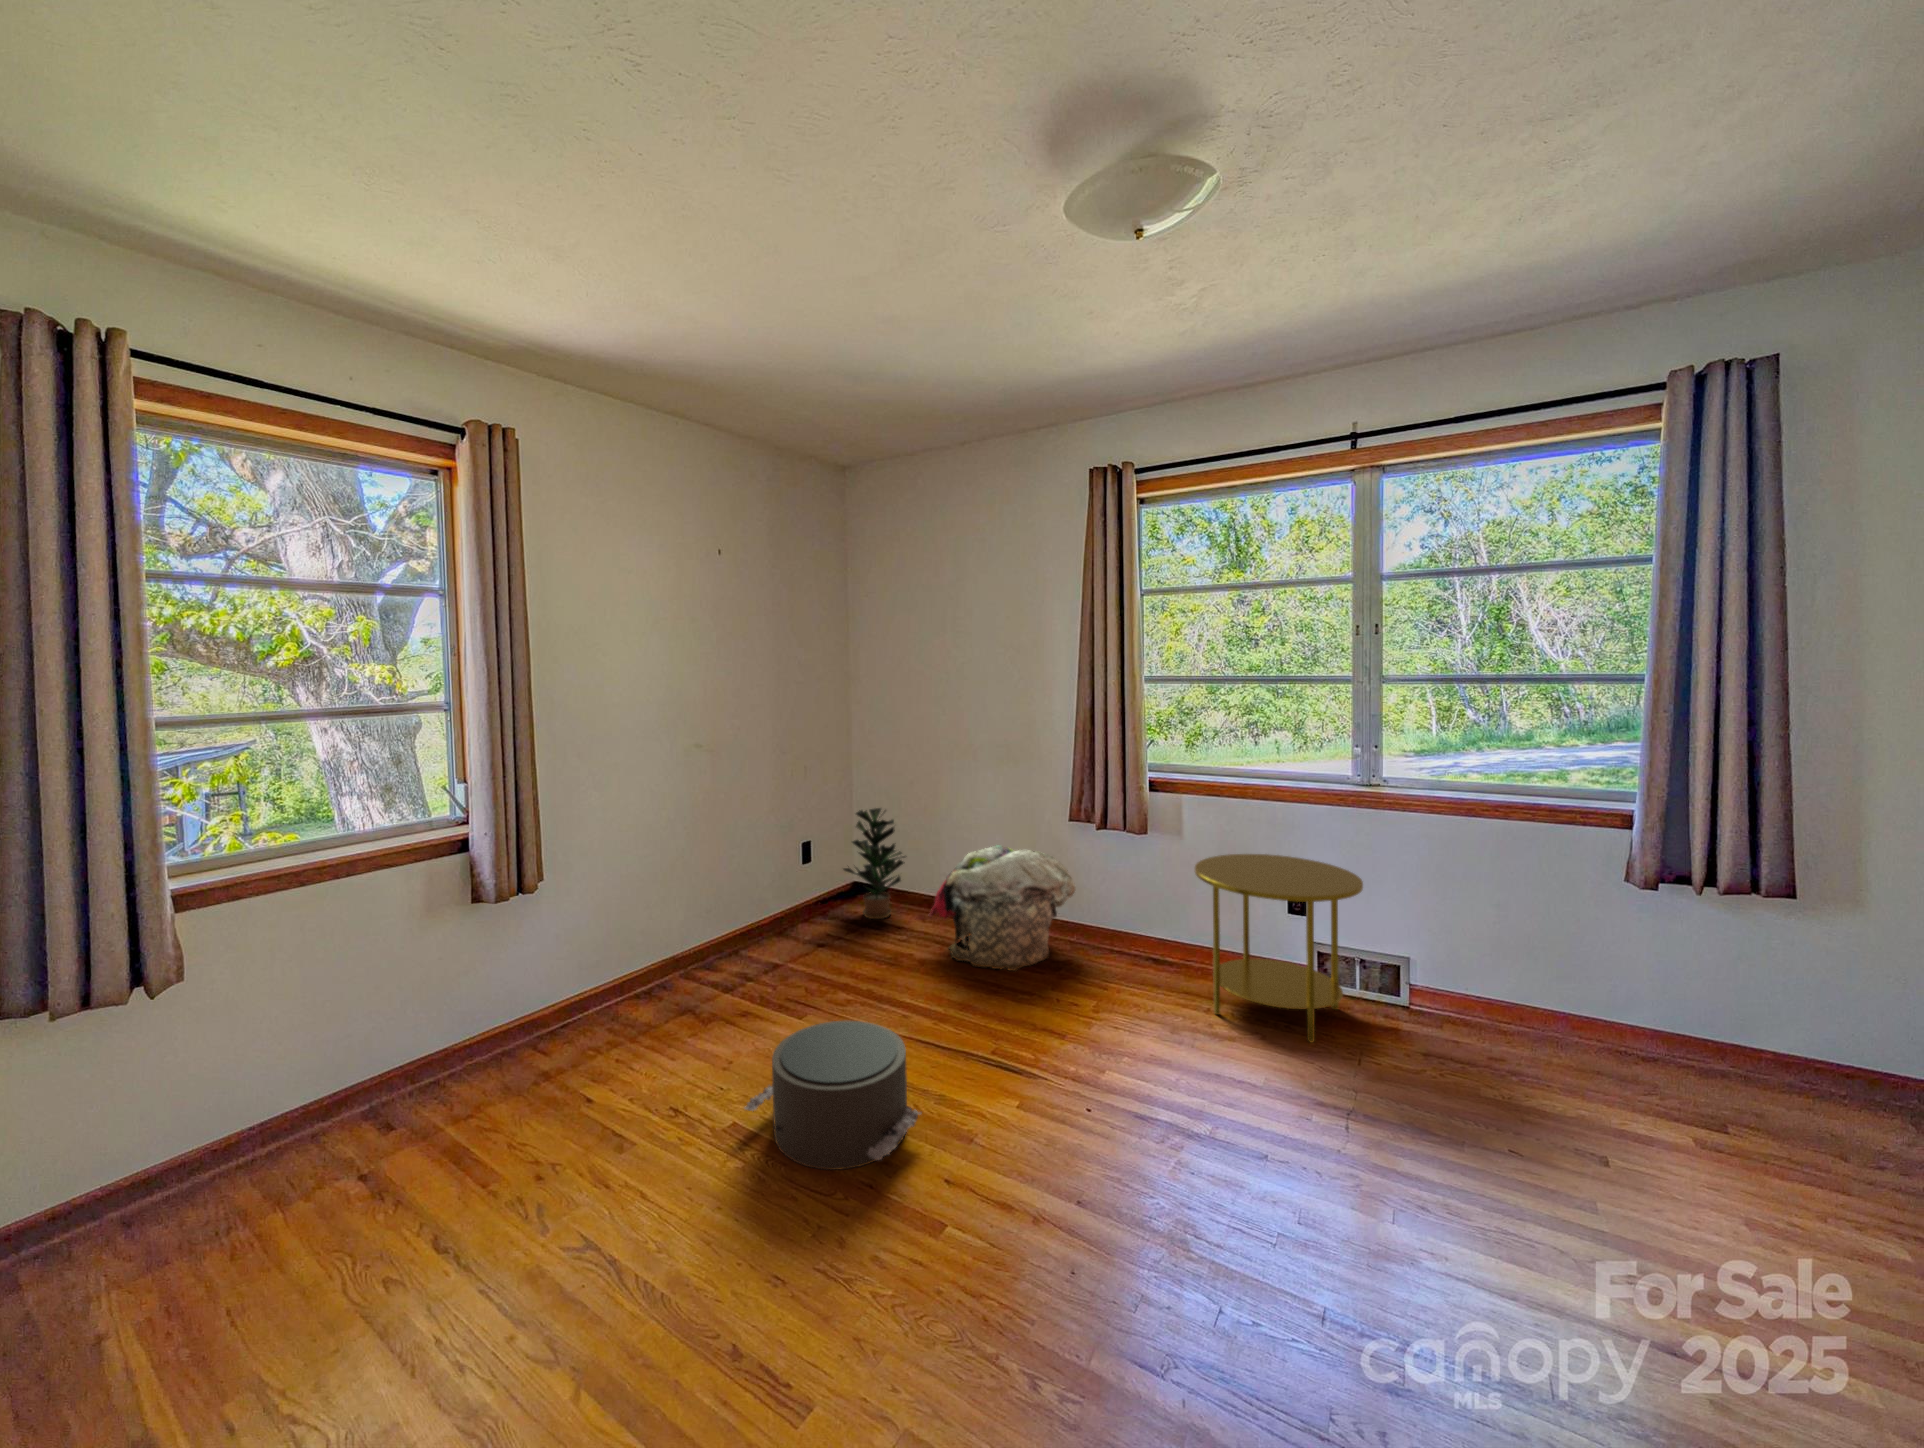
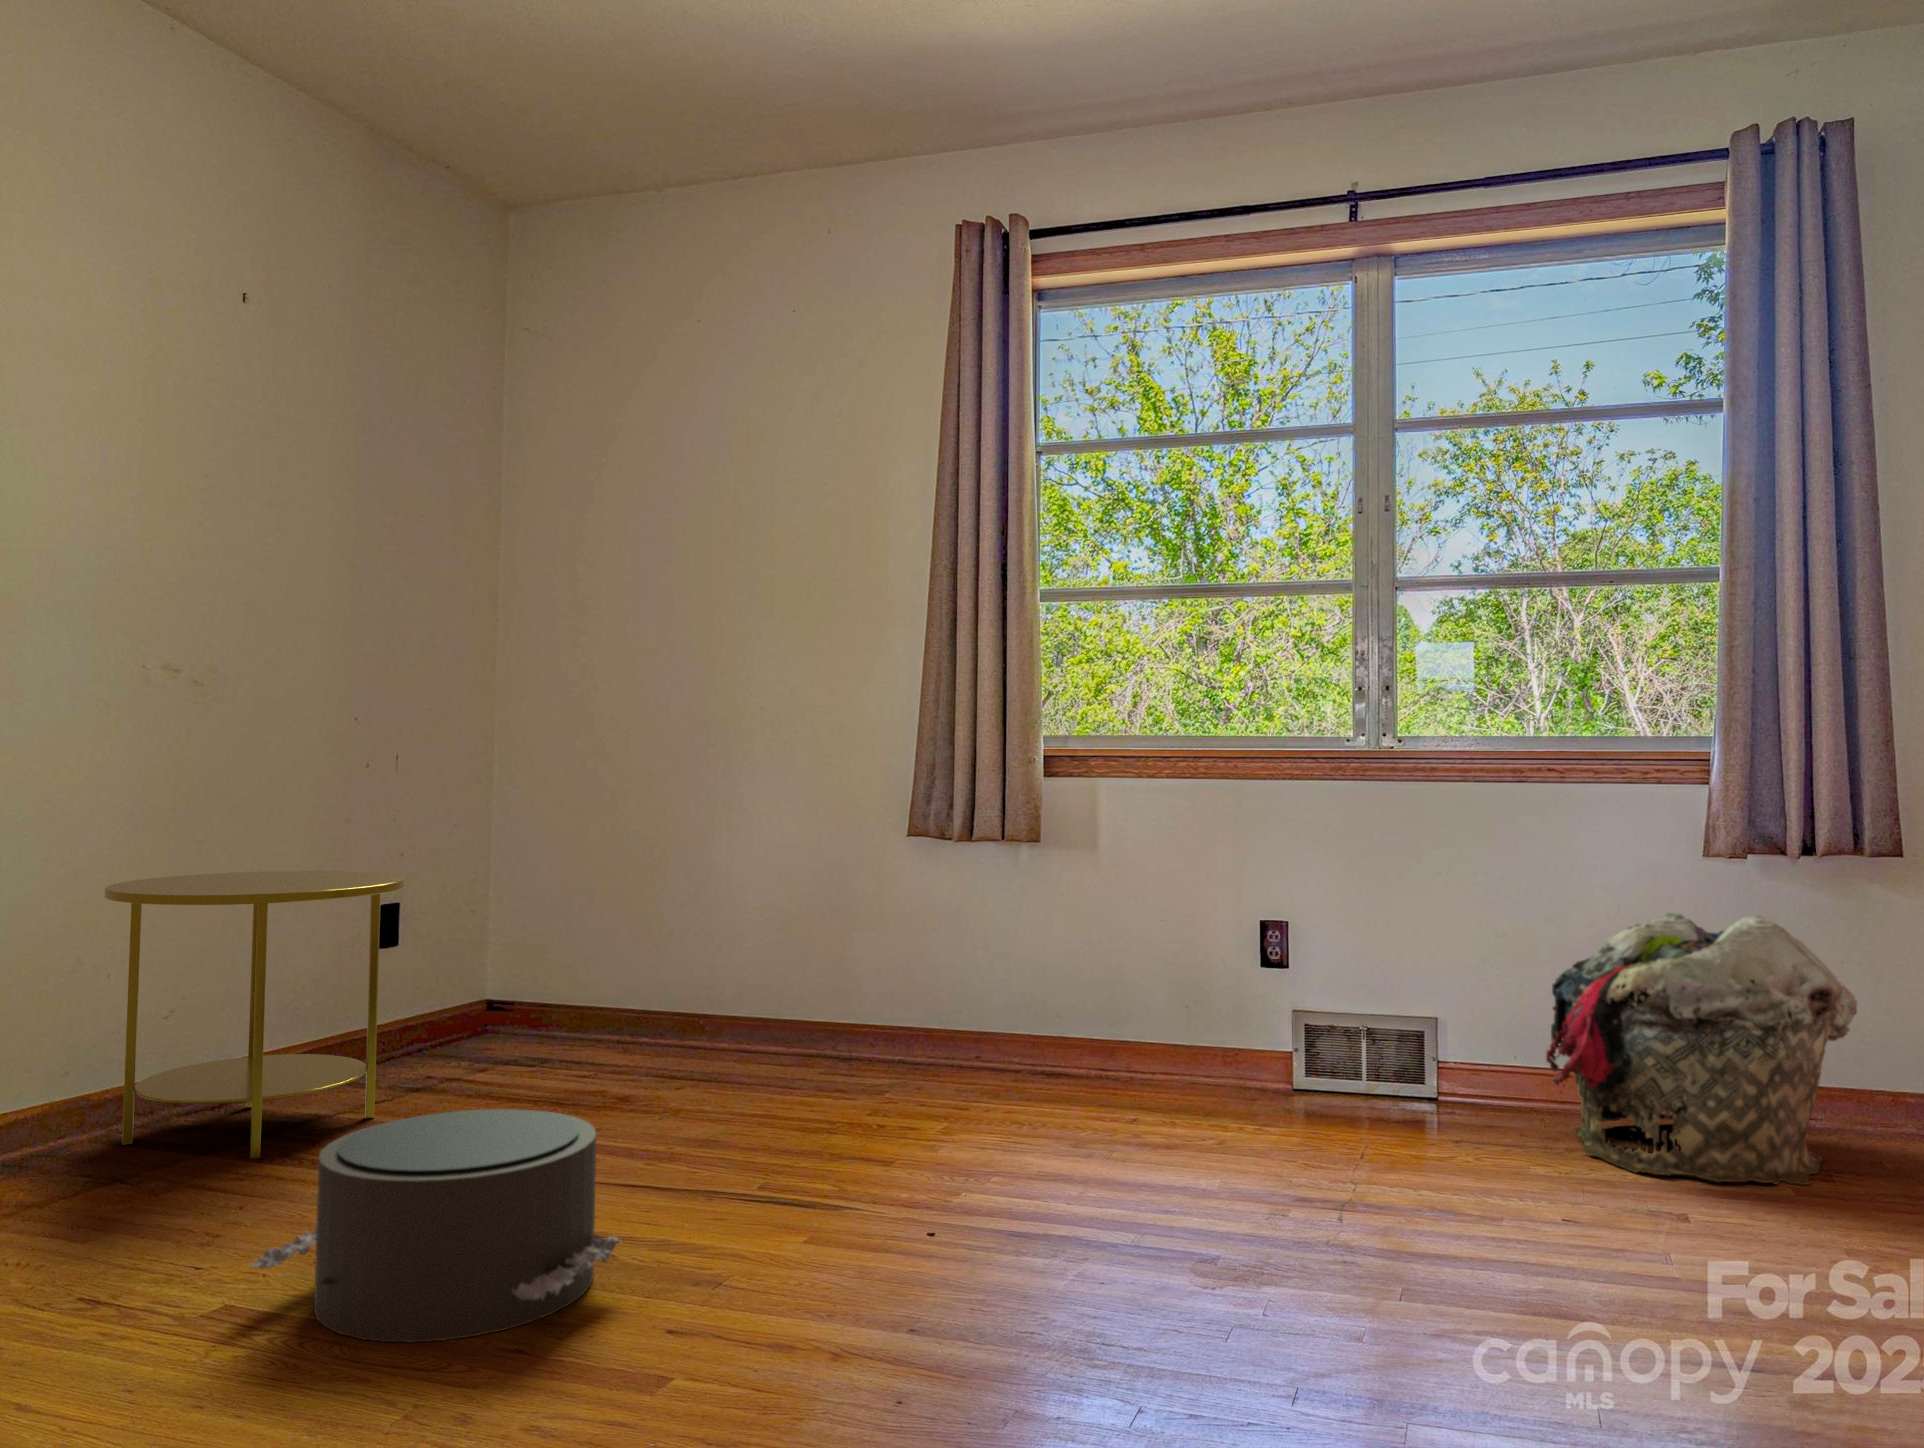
potted plant: present [844,808,905,919] -> none [466,839,599,1052]
laundry basket: present [929,845,1075,971] -> present [1546,913,1857,1185]
side table: present [1195,854,1363,1042] -> present [104,871,404,1158]

